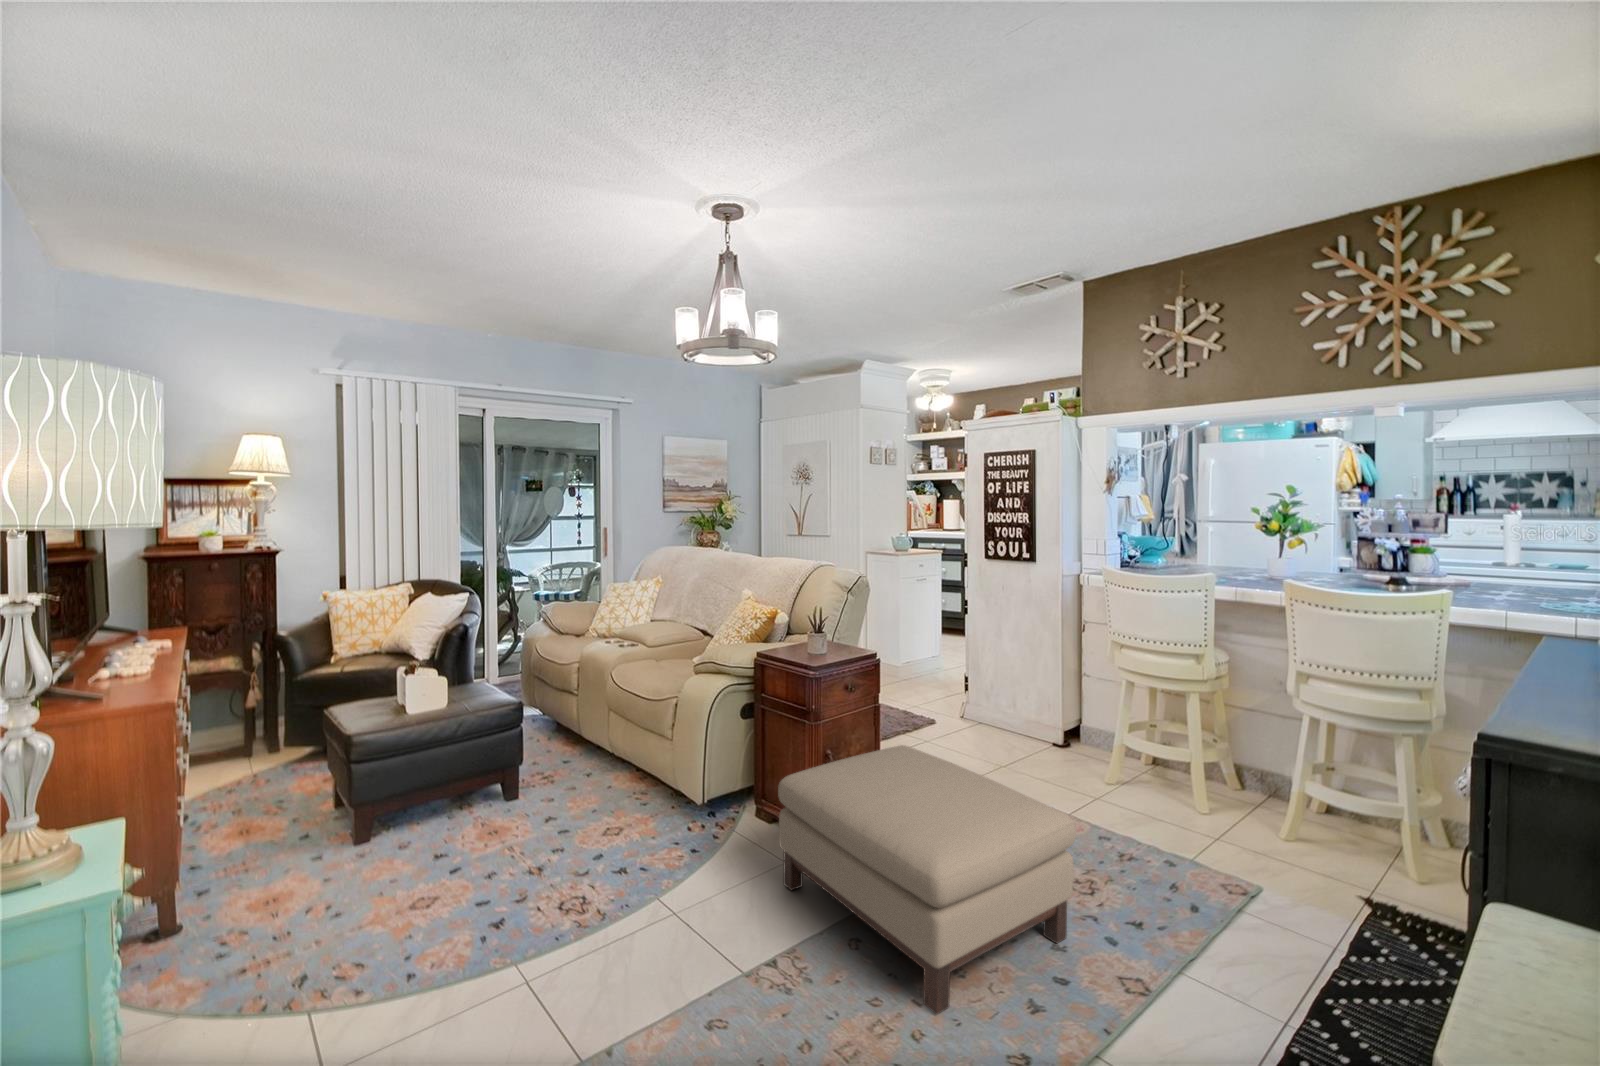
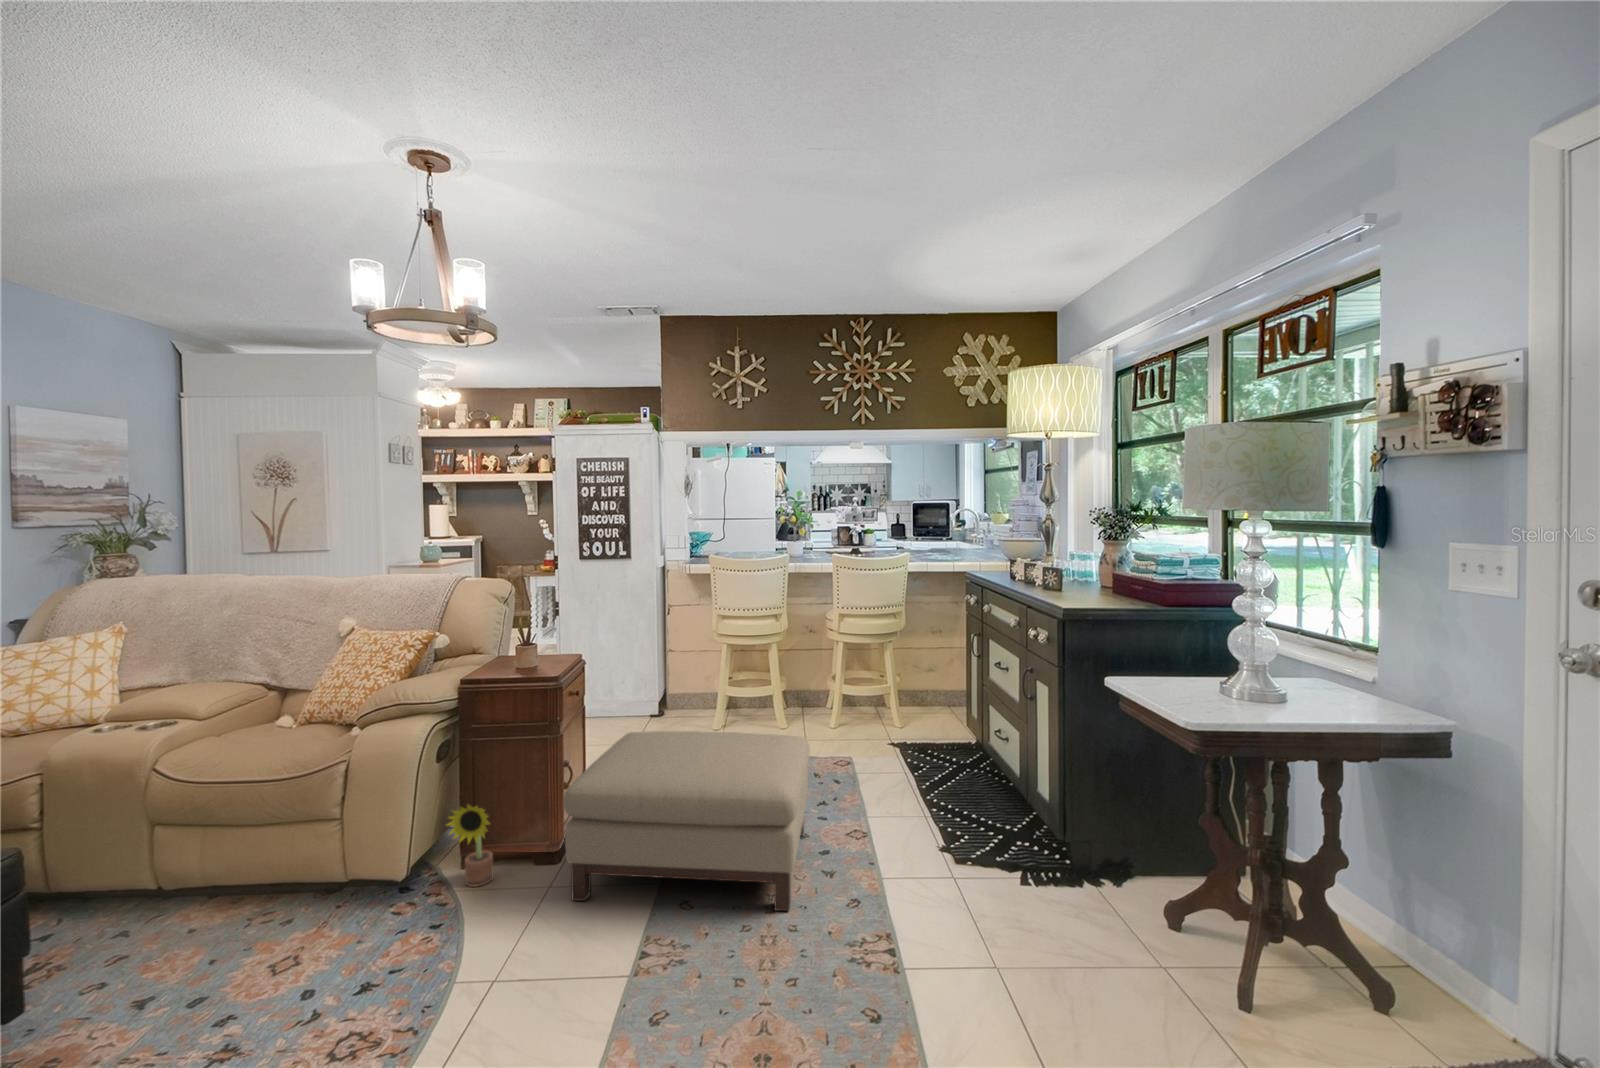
decorative plant: none [725,763,764,839] -> present [447,805,494,887]

